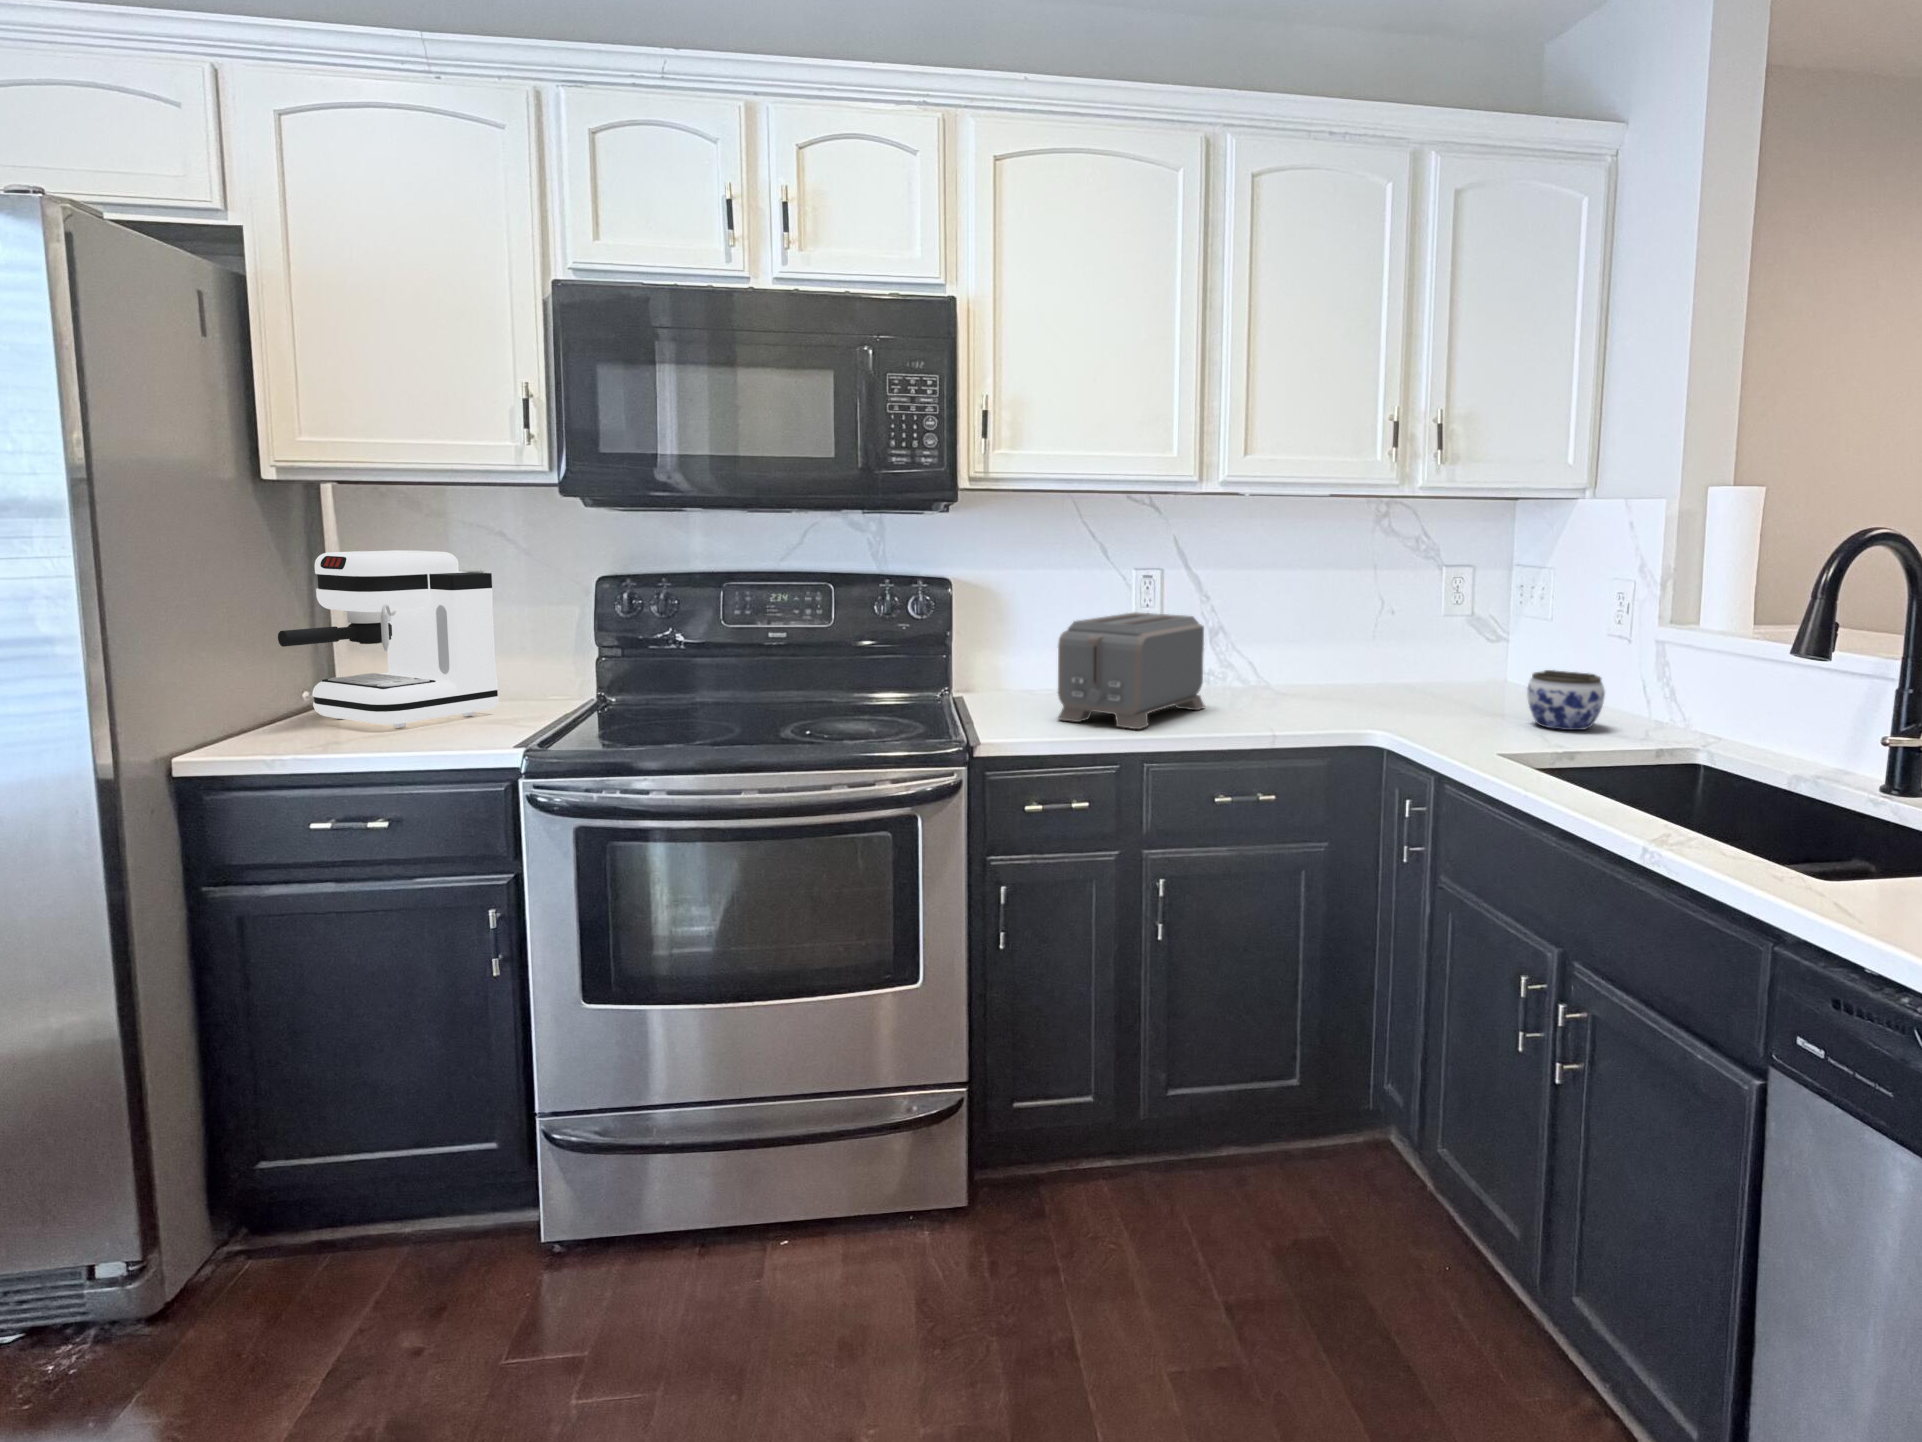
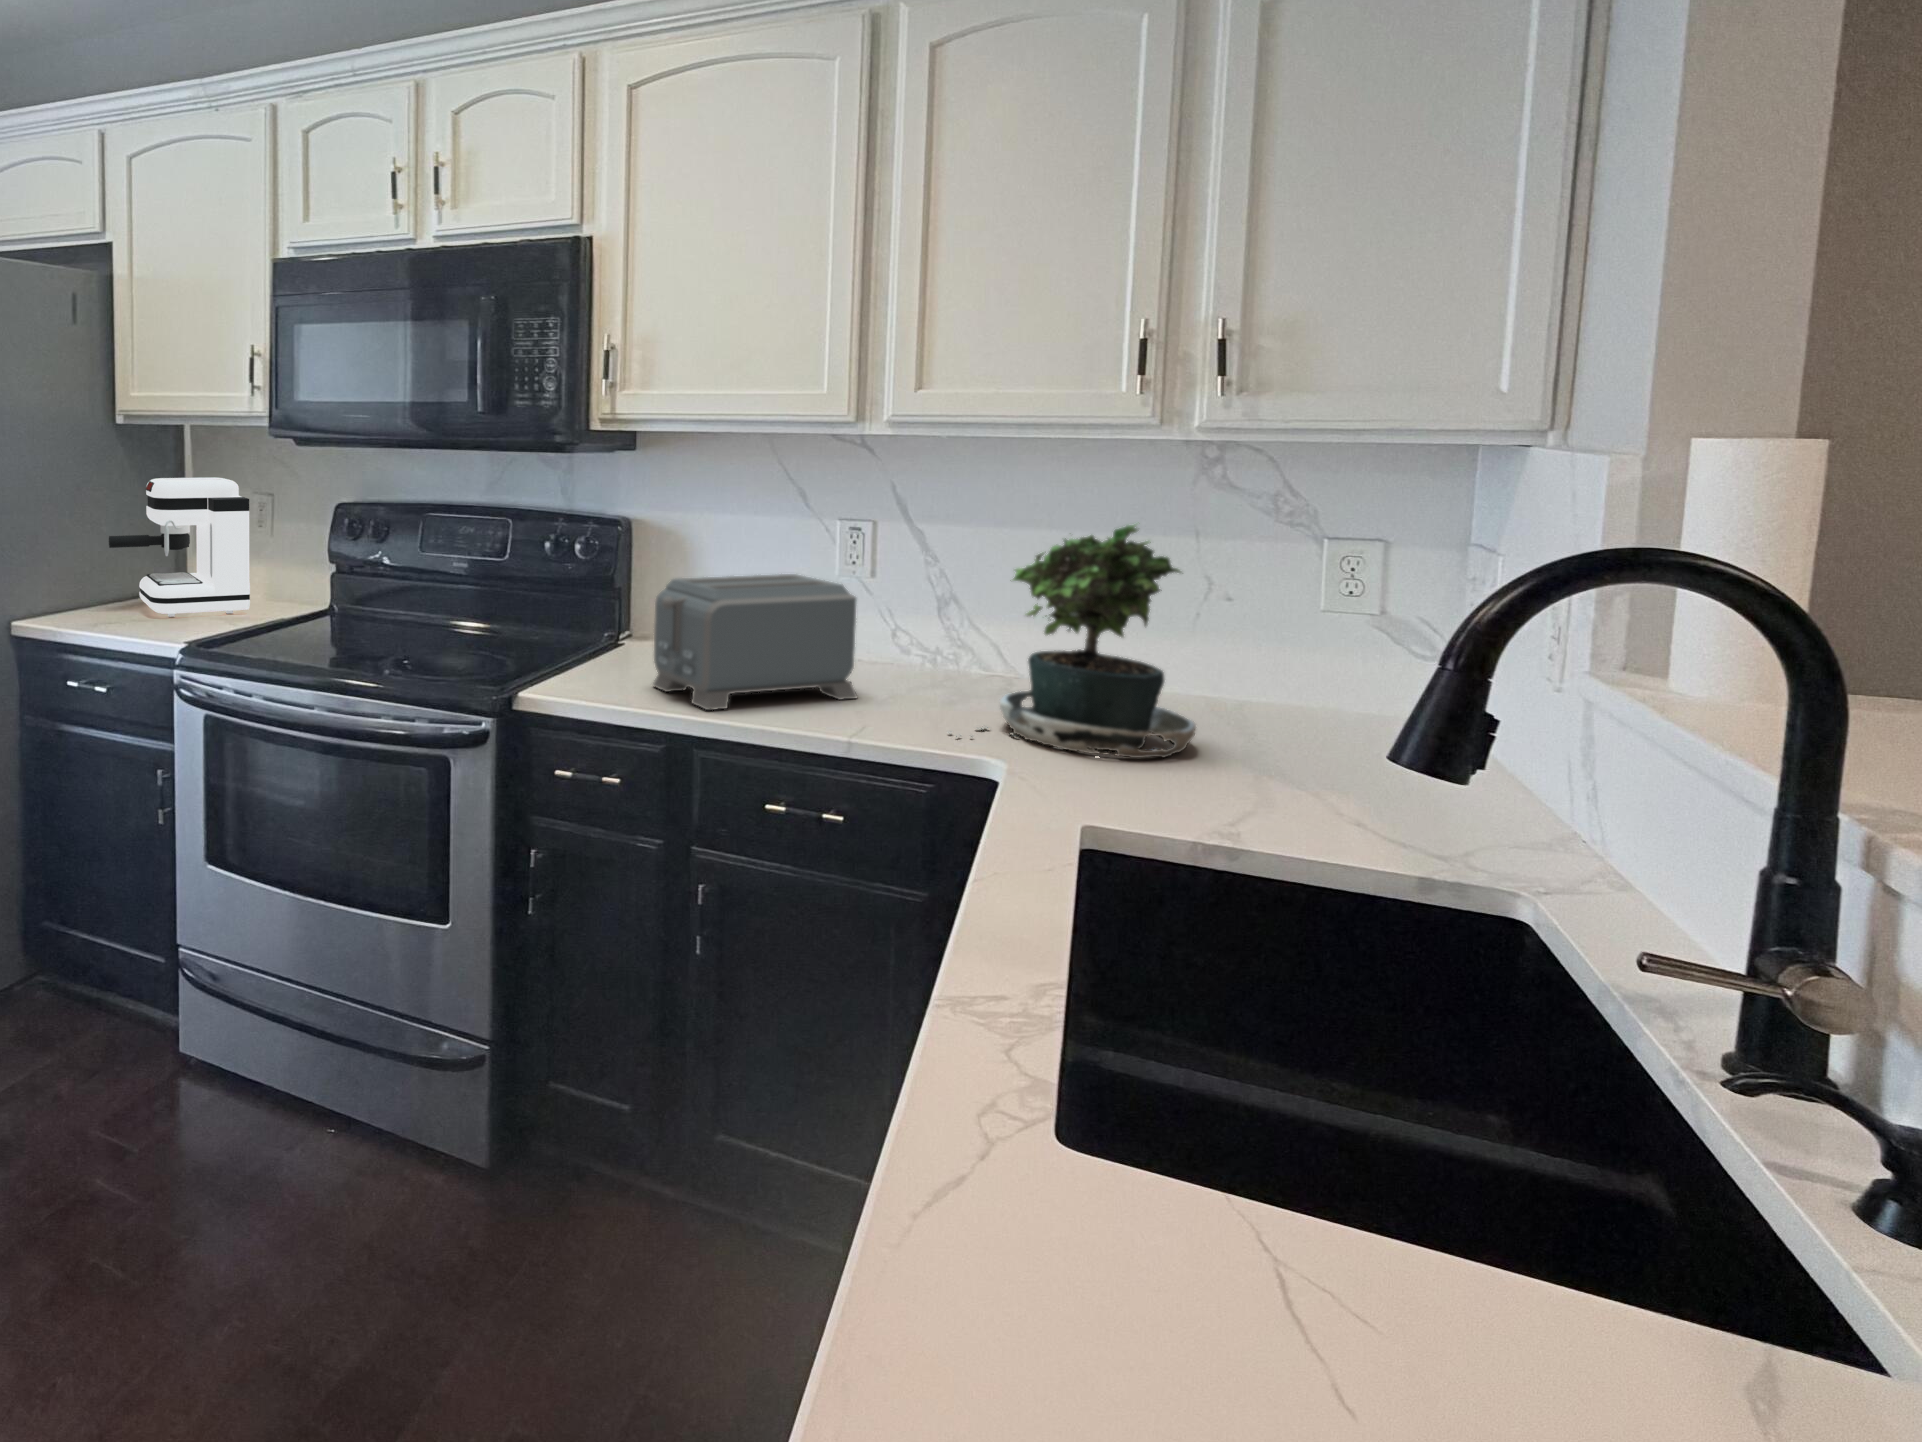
potted plant: none [1305,552,1442,721] -> present [956,525,1196,758]
jar: present [1527,670,1605,730] -> none [1294,719,1440,826]

